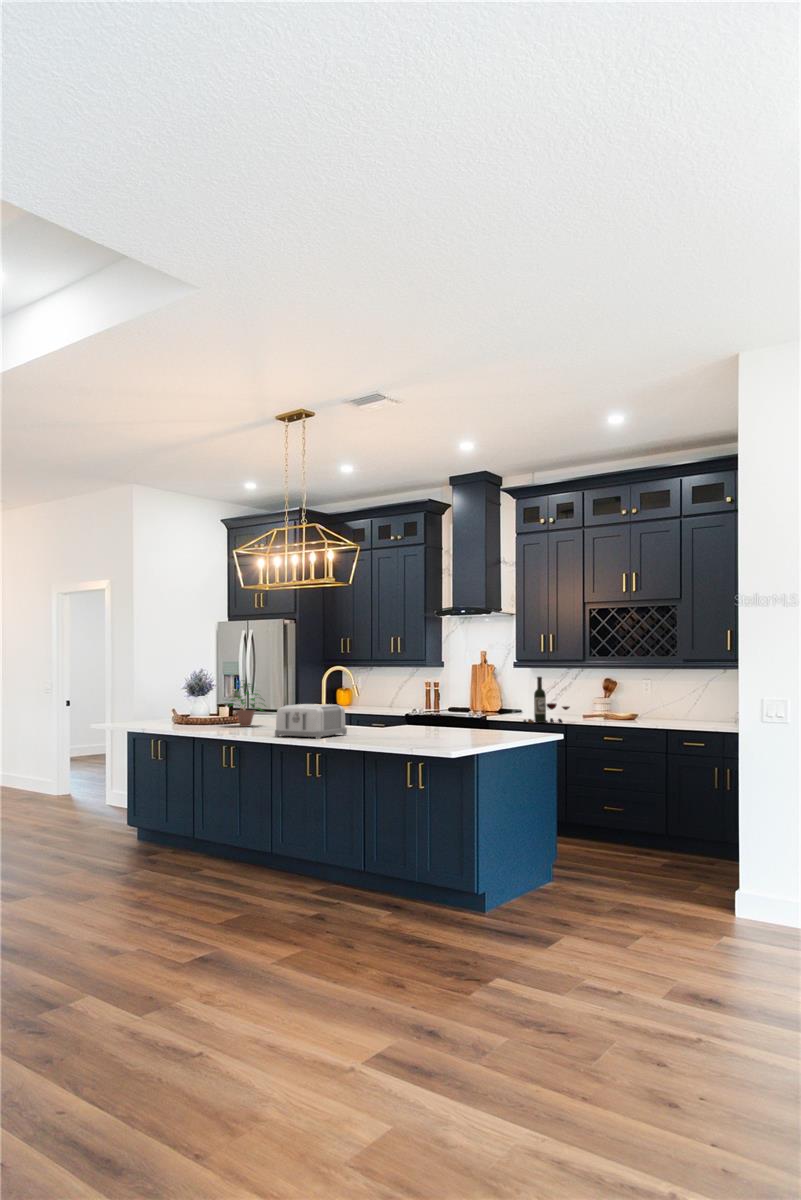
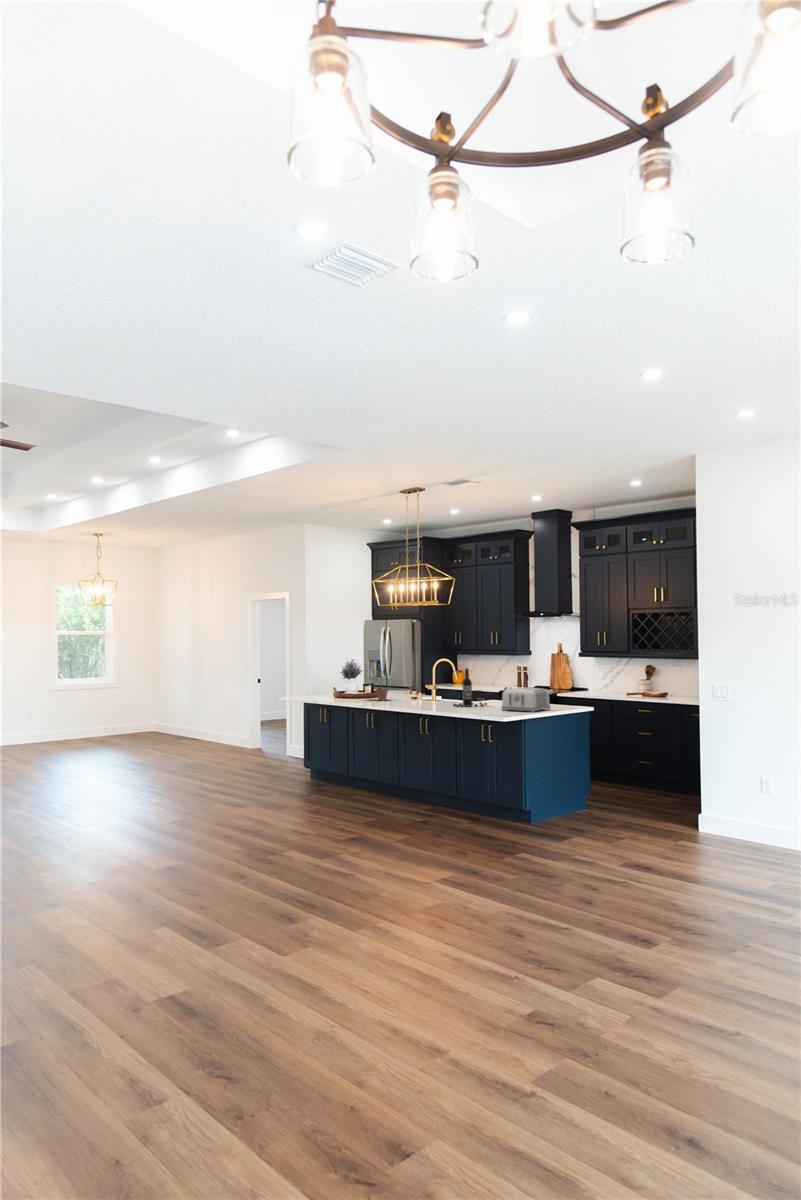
wine bottle: present [523,677,570,724] -> present [453,669,492,707]
toaster: present [275,704,347,739] -> present [502,688,550,712]

